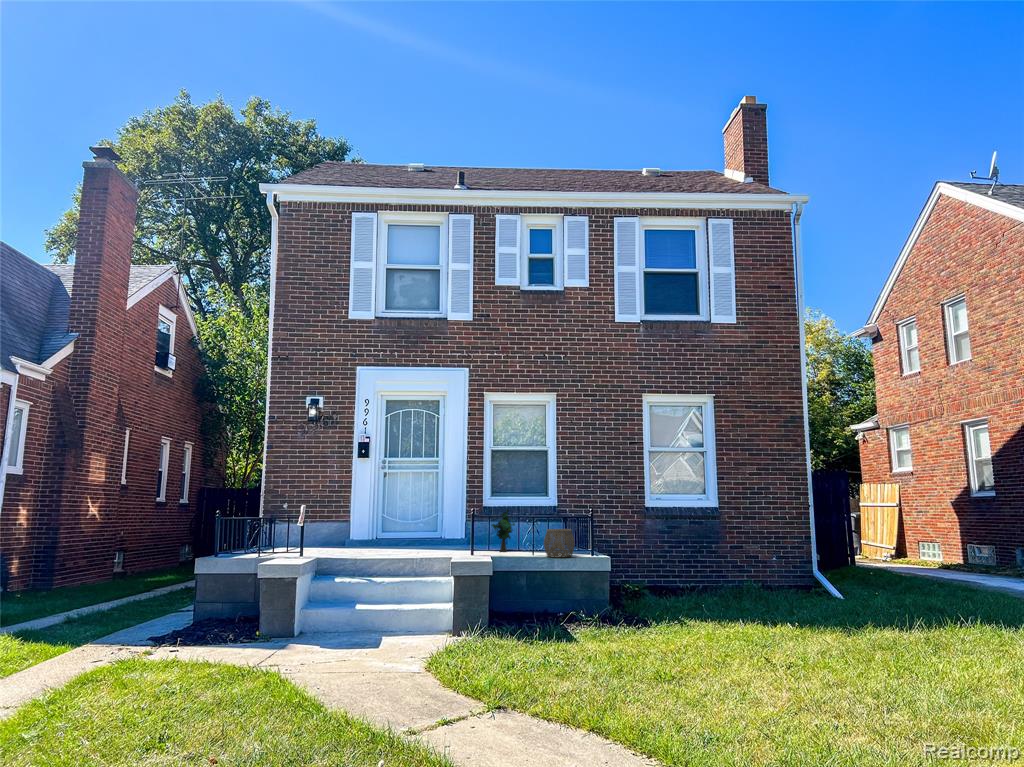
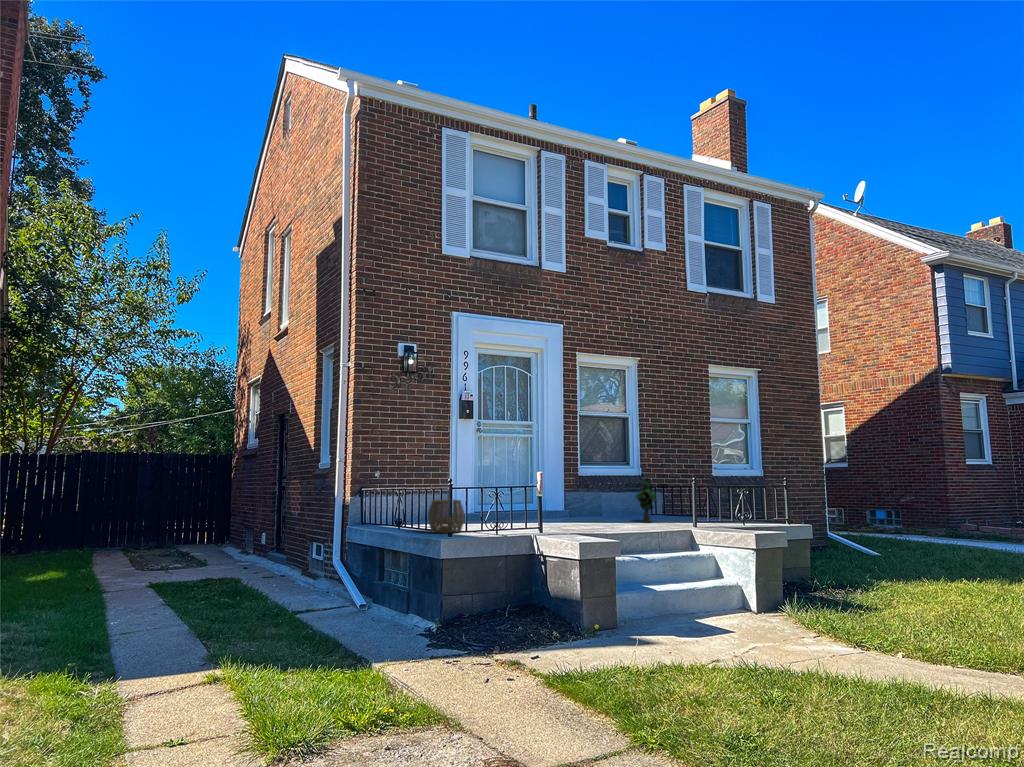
woven basket: present [544,529,575,558] -> present [428,500,464,533]

